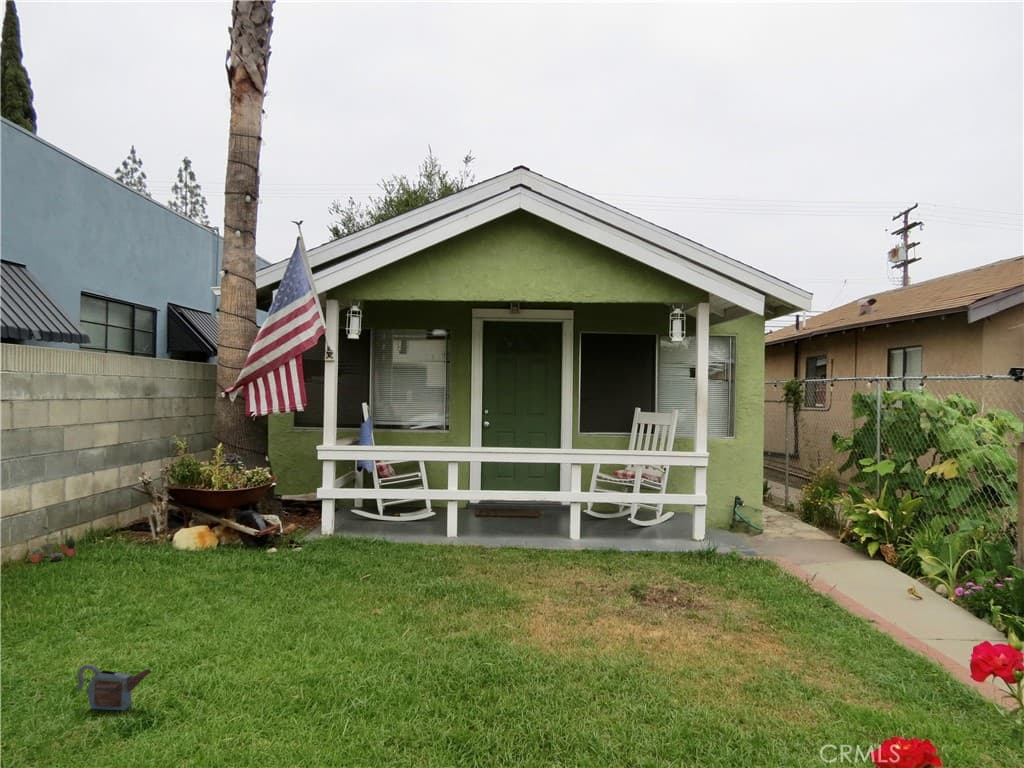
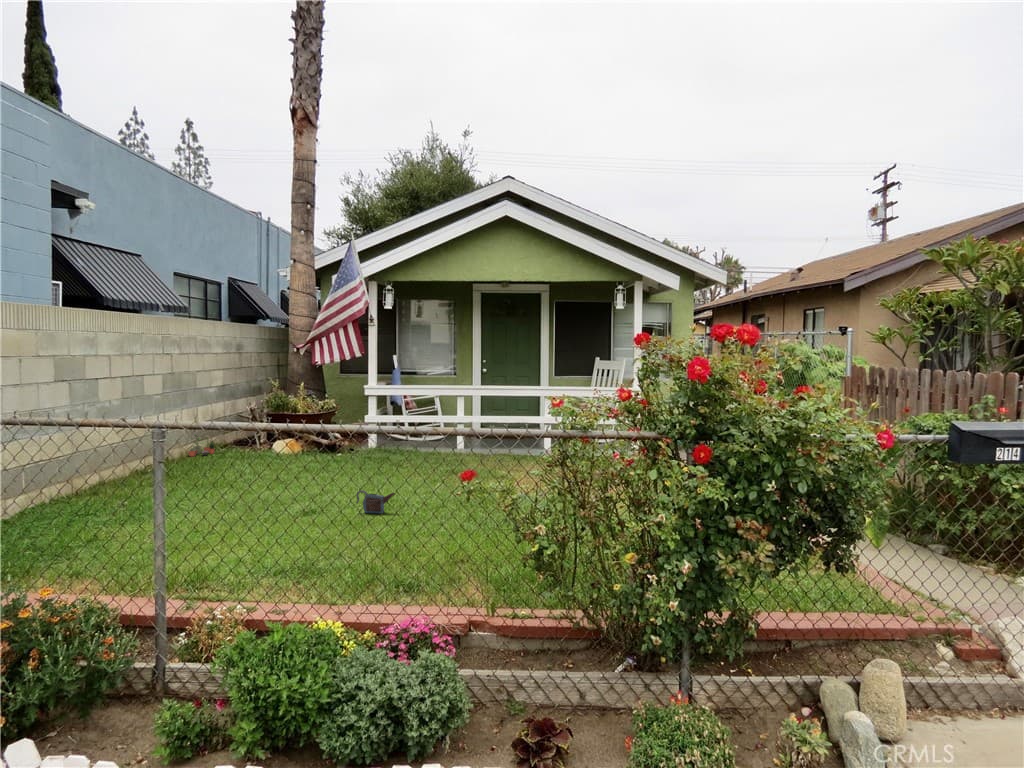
watering can: present [76,664,151,710] -> present [356,490,395,513]

